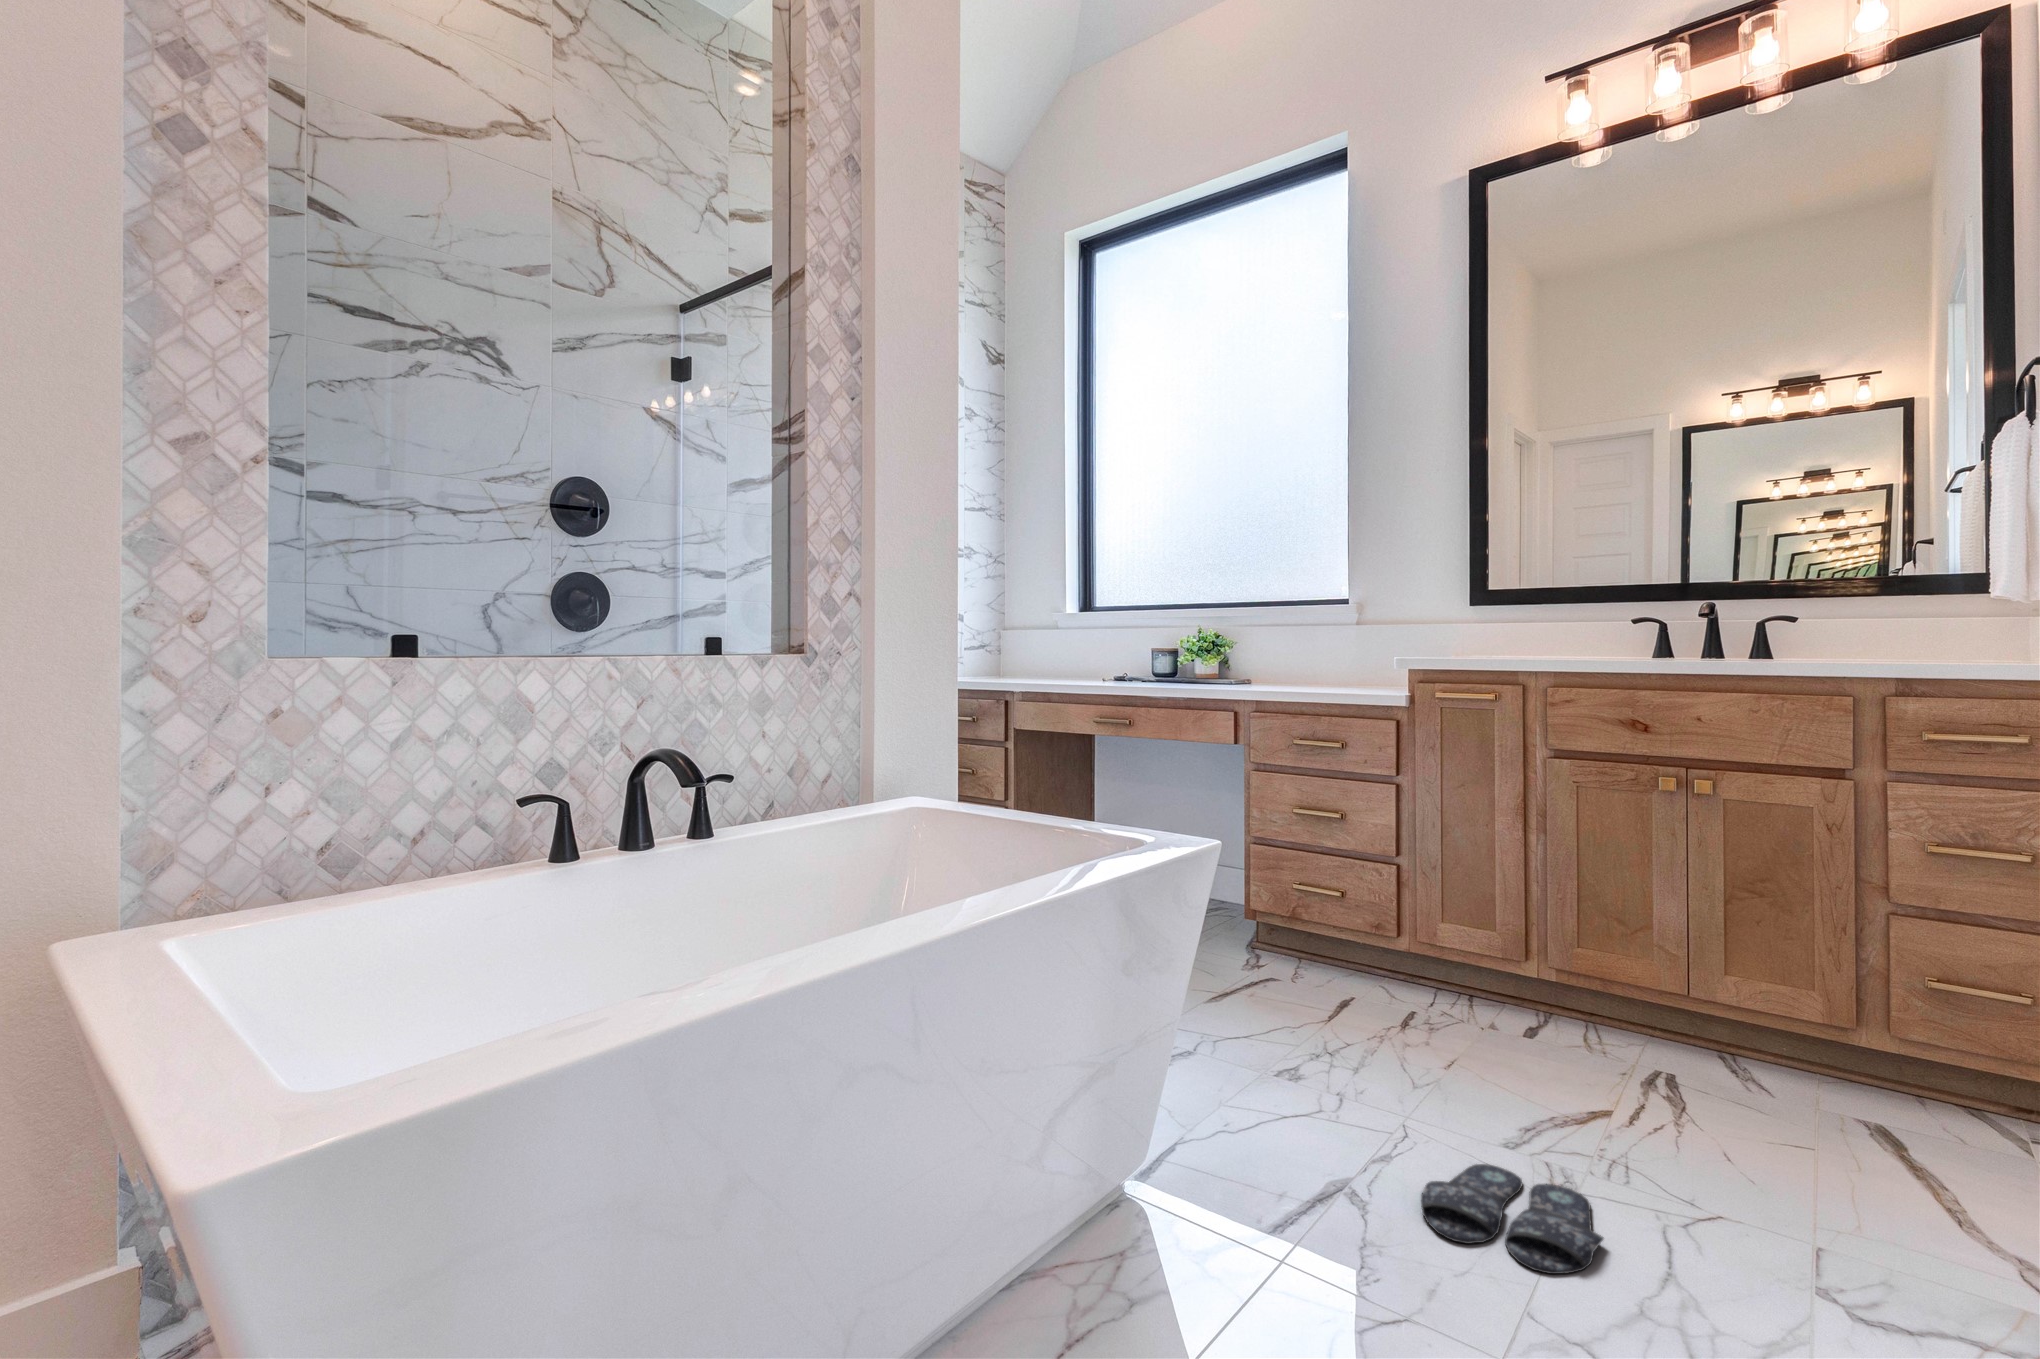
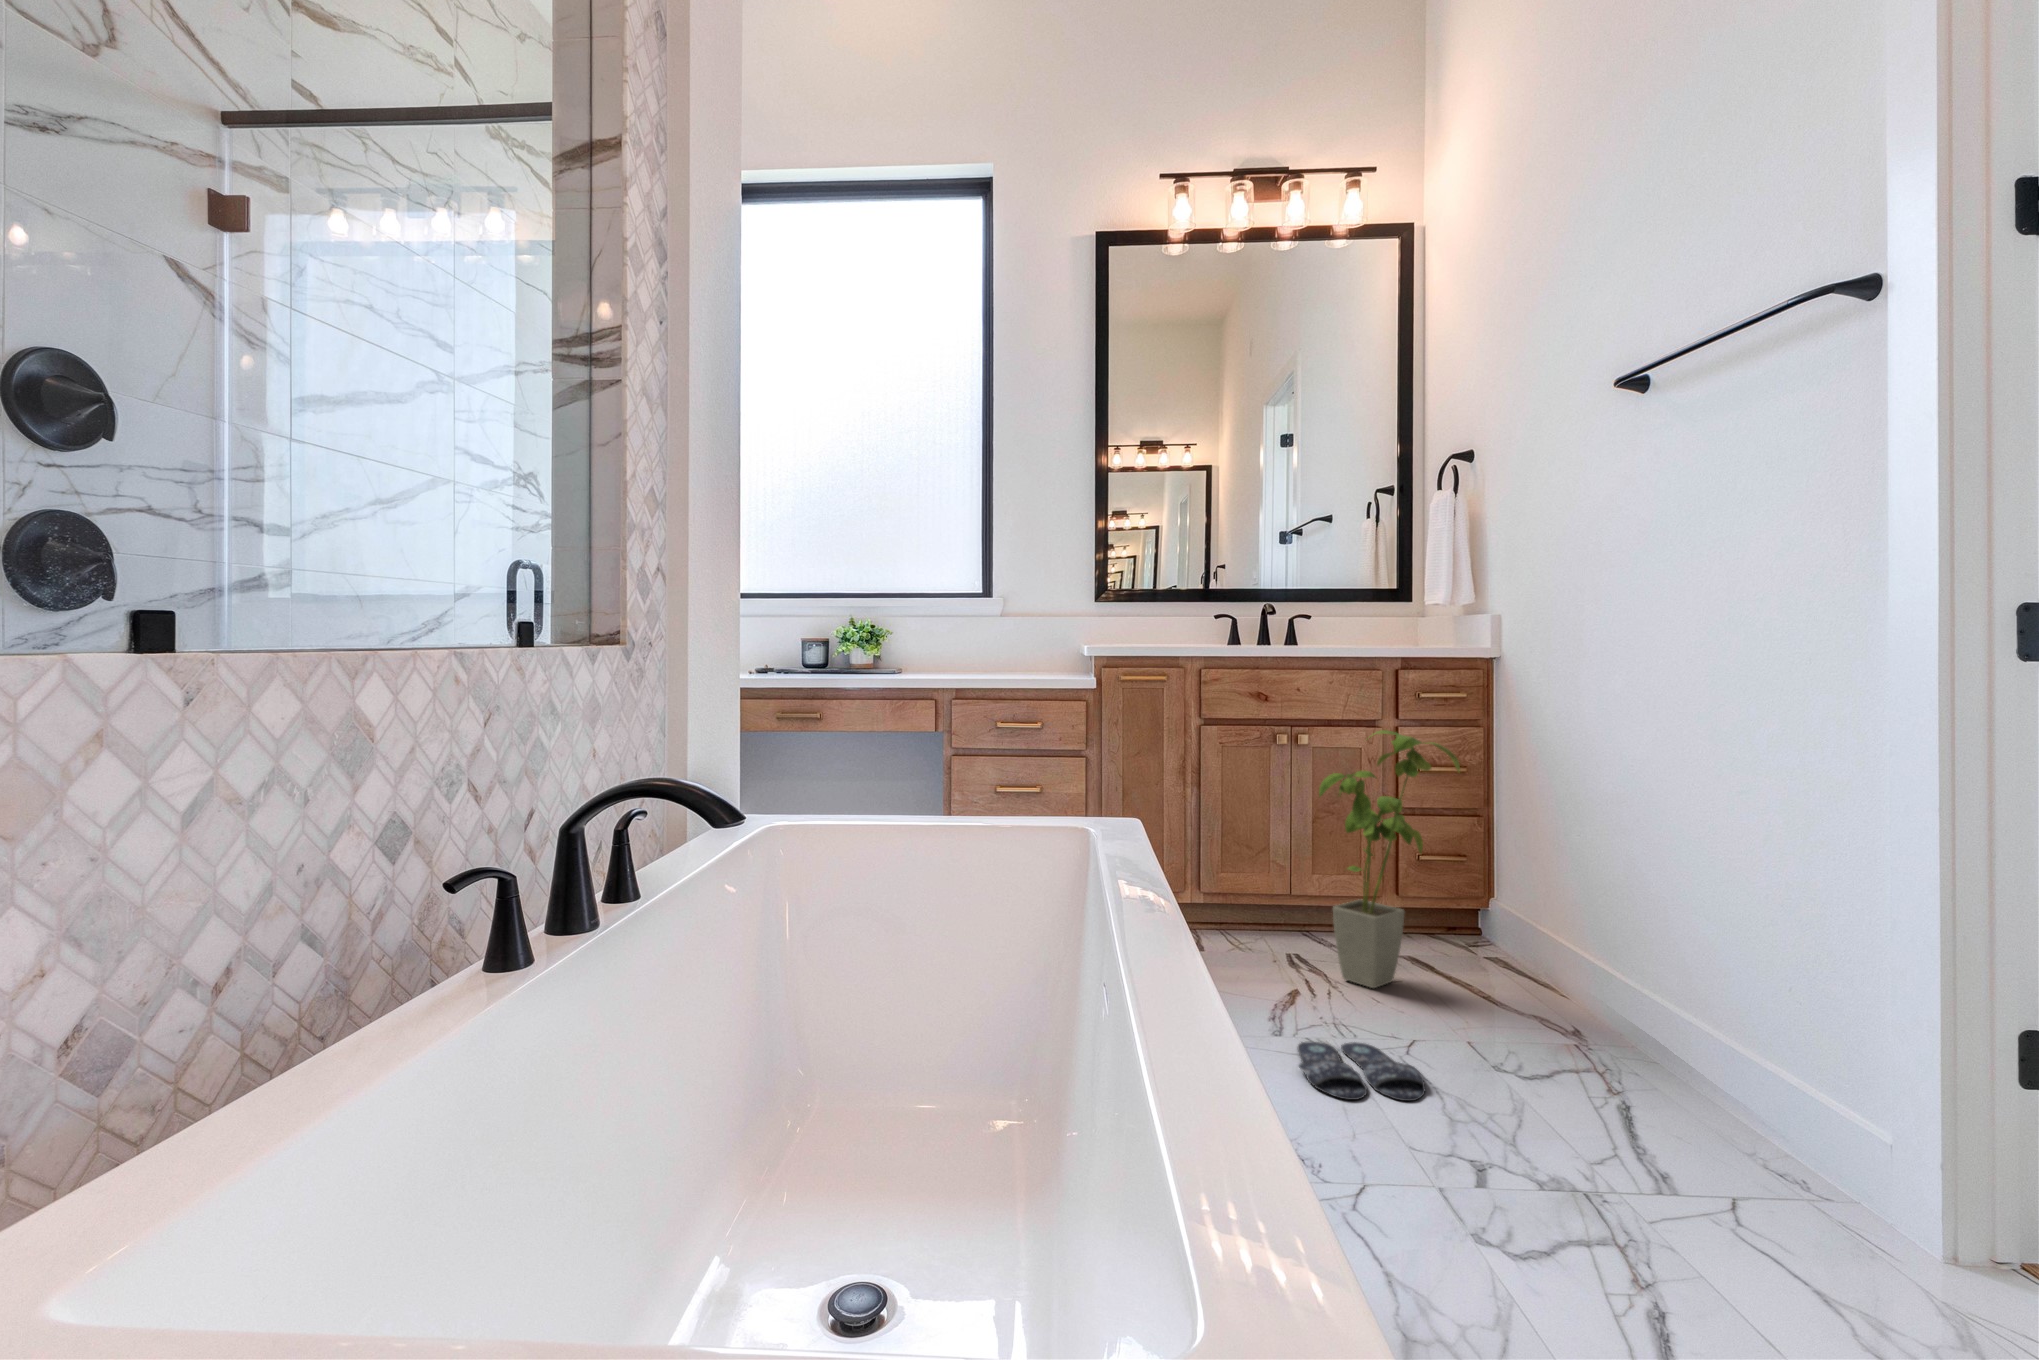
house plant: none [1623,773,1868,1143] -> present [1319,730,1460,988]

